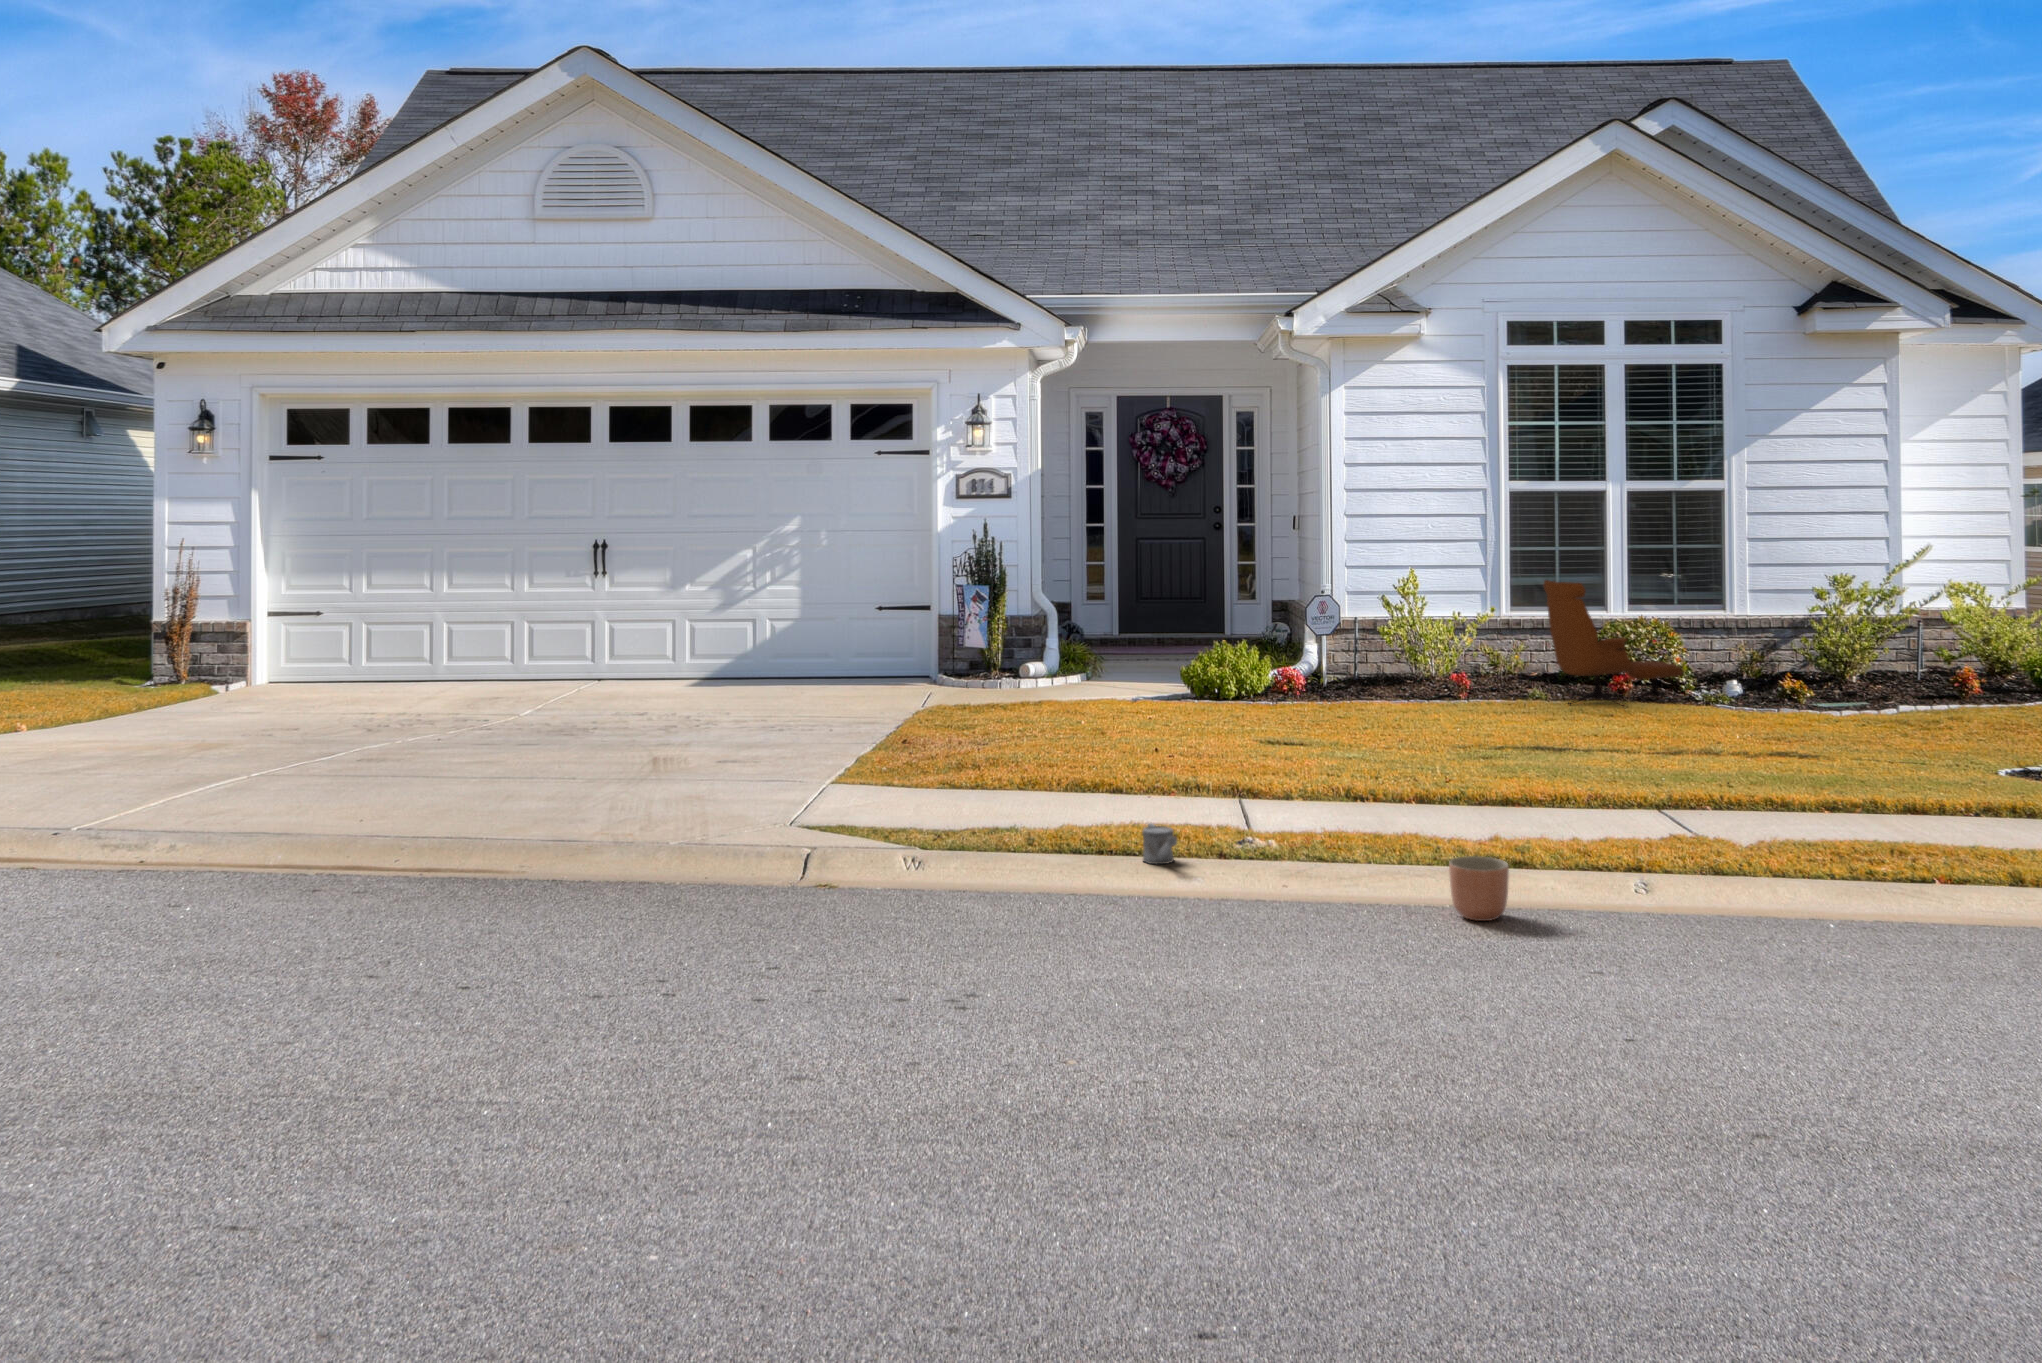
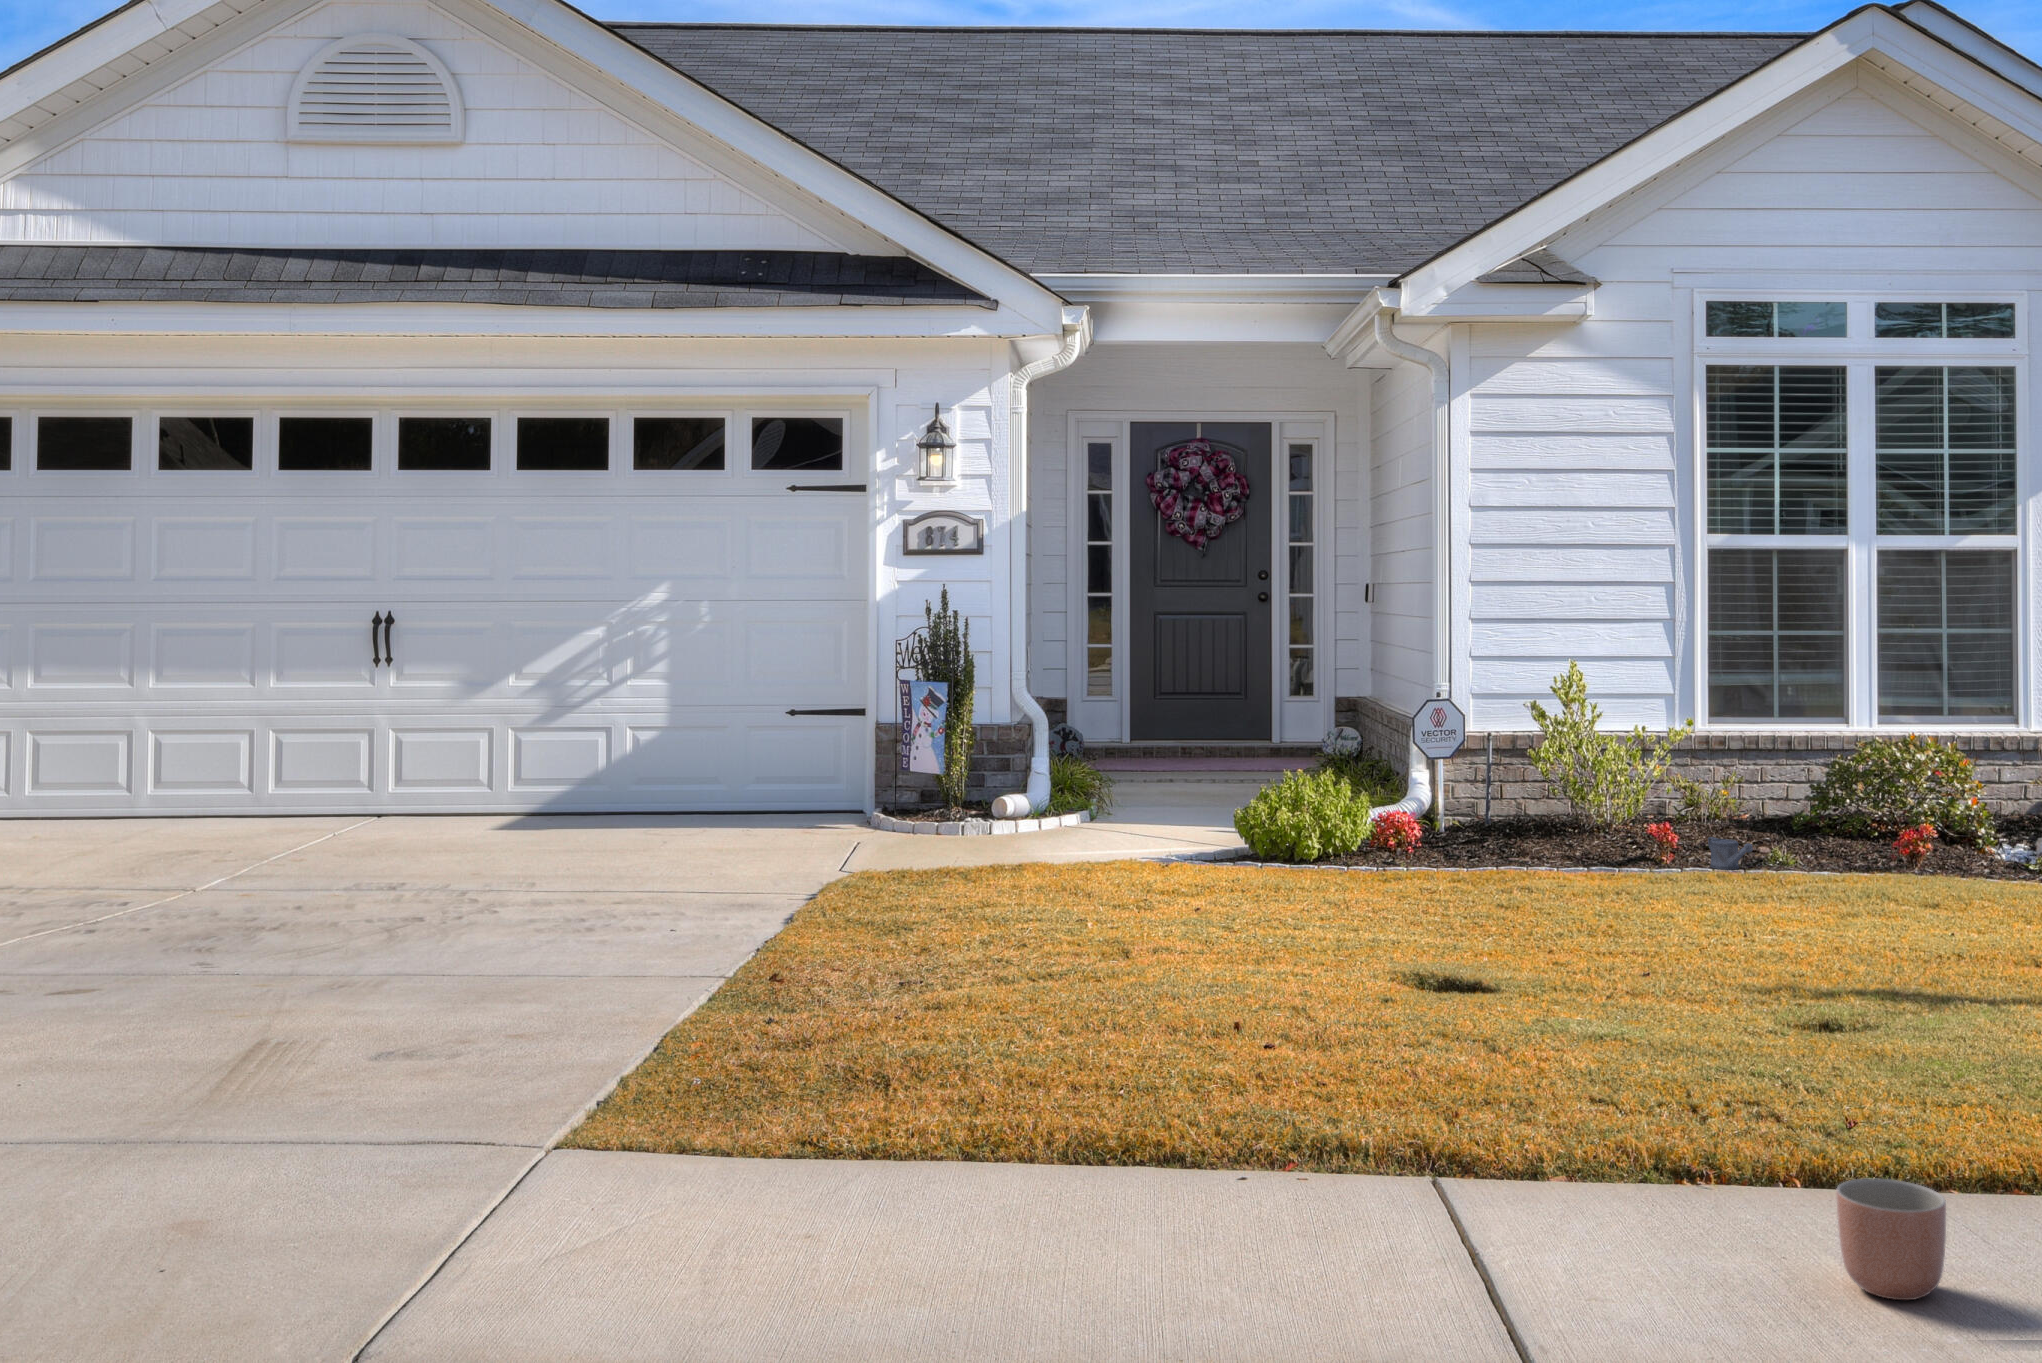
lounge chair: present [1544,580,1682,708] -> none [1773,679,1973,871]
watering can: present [1143,823,1177,864] -> present [1708,837,1753,870]

